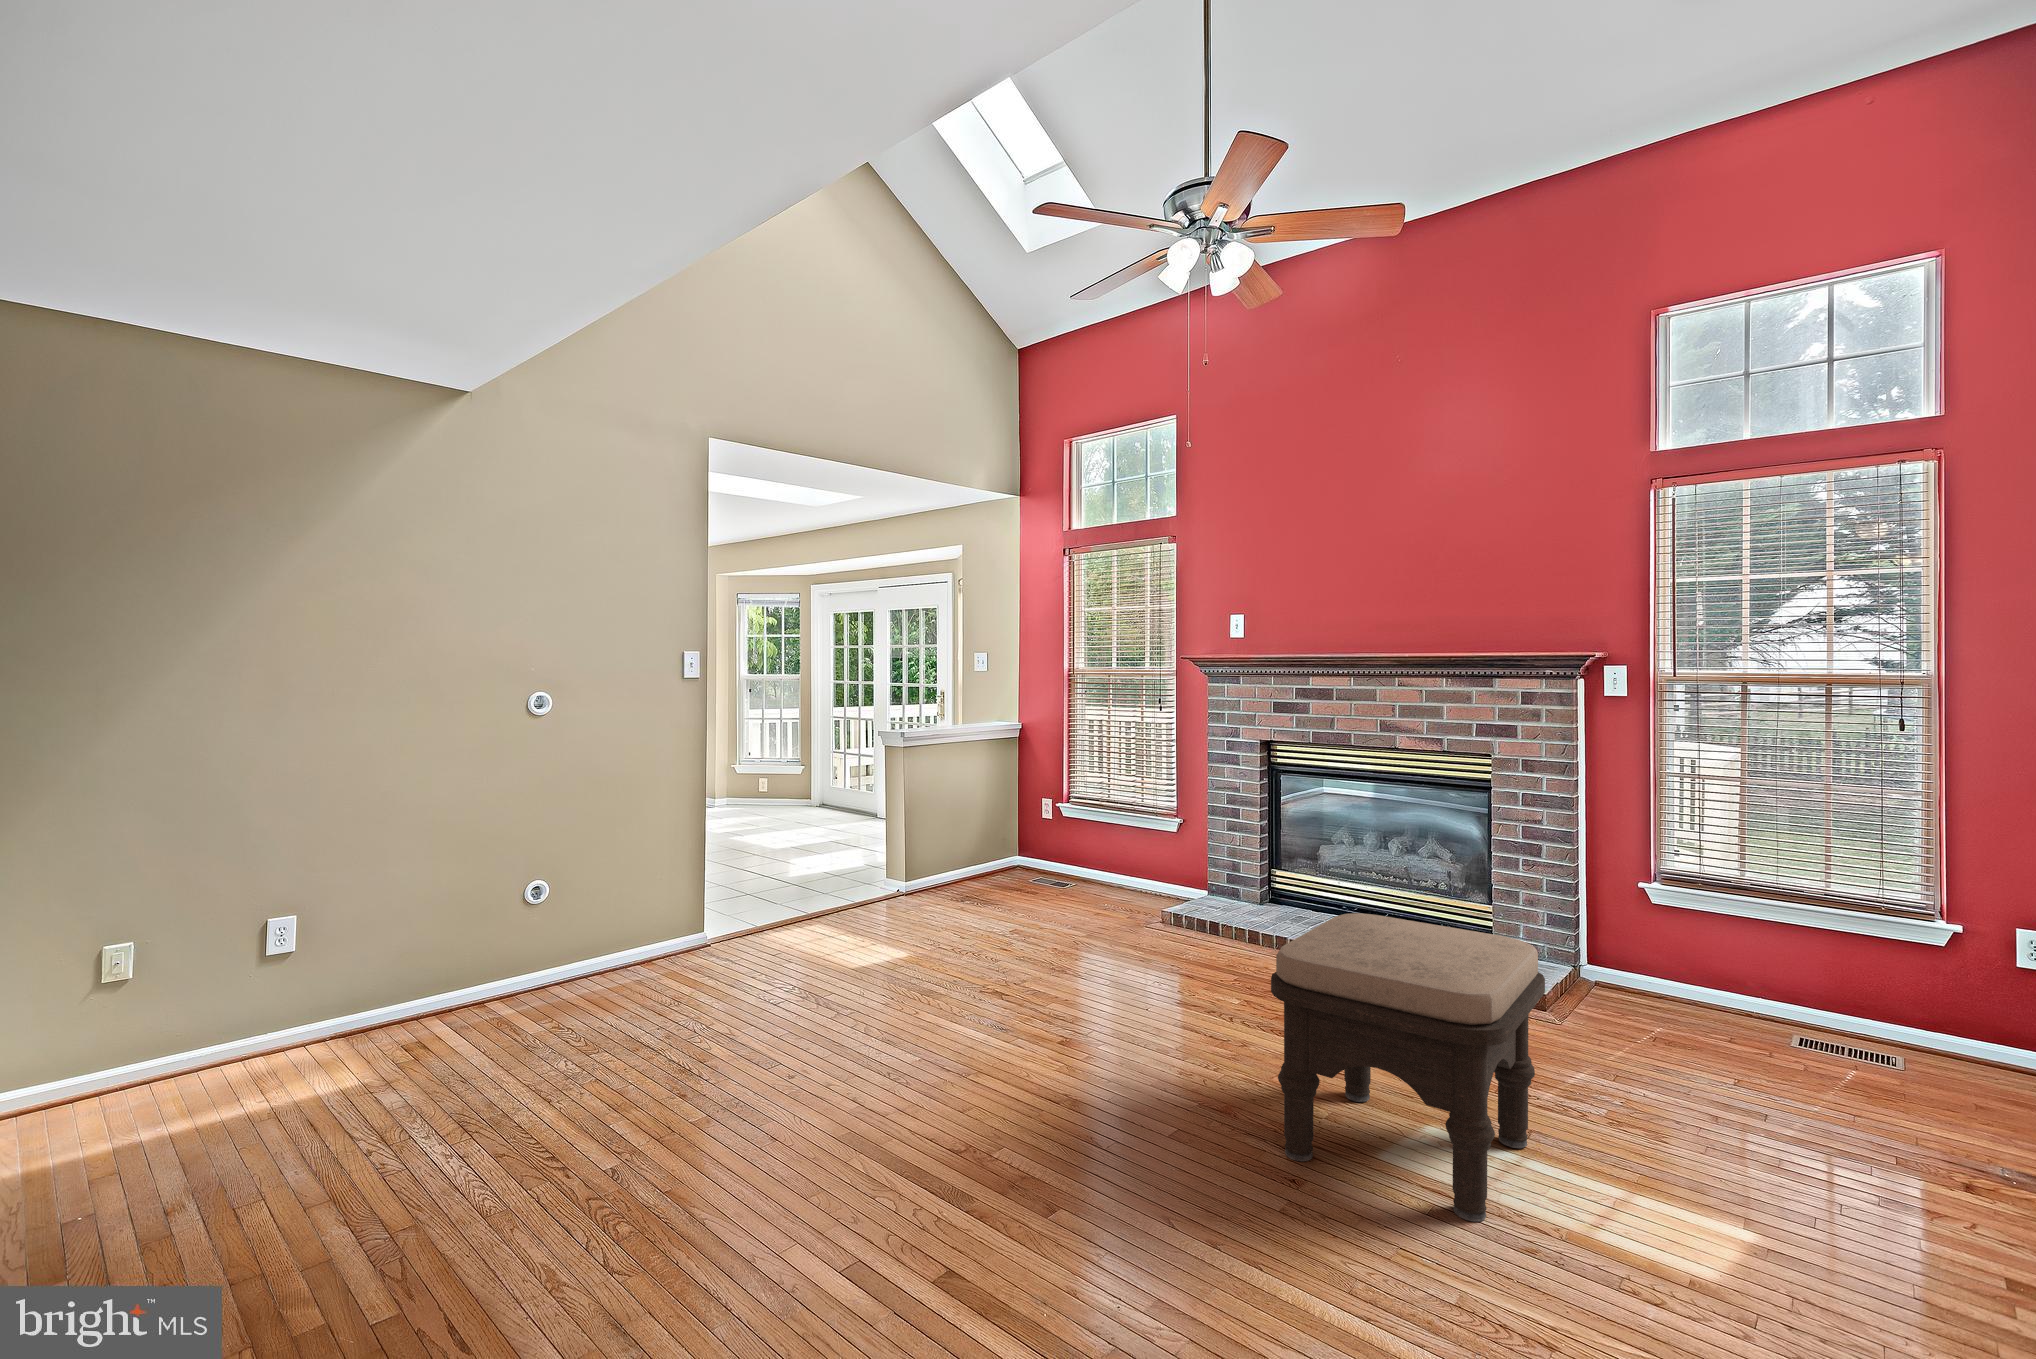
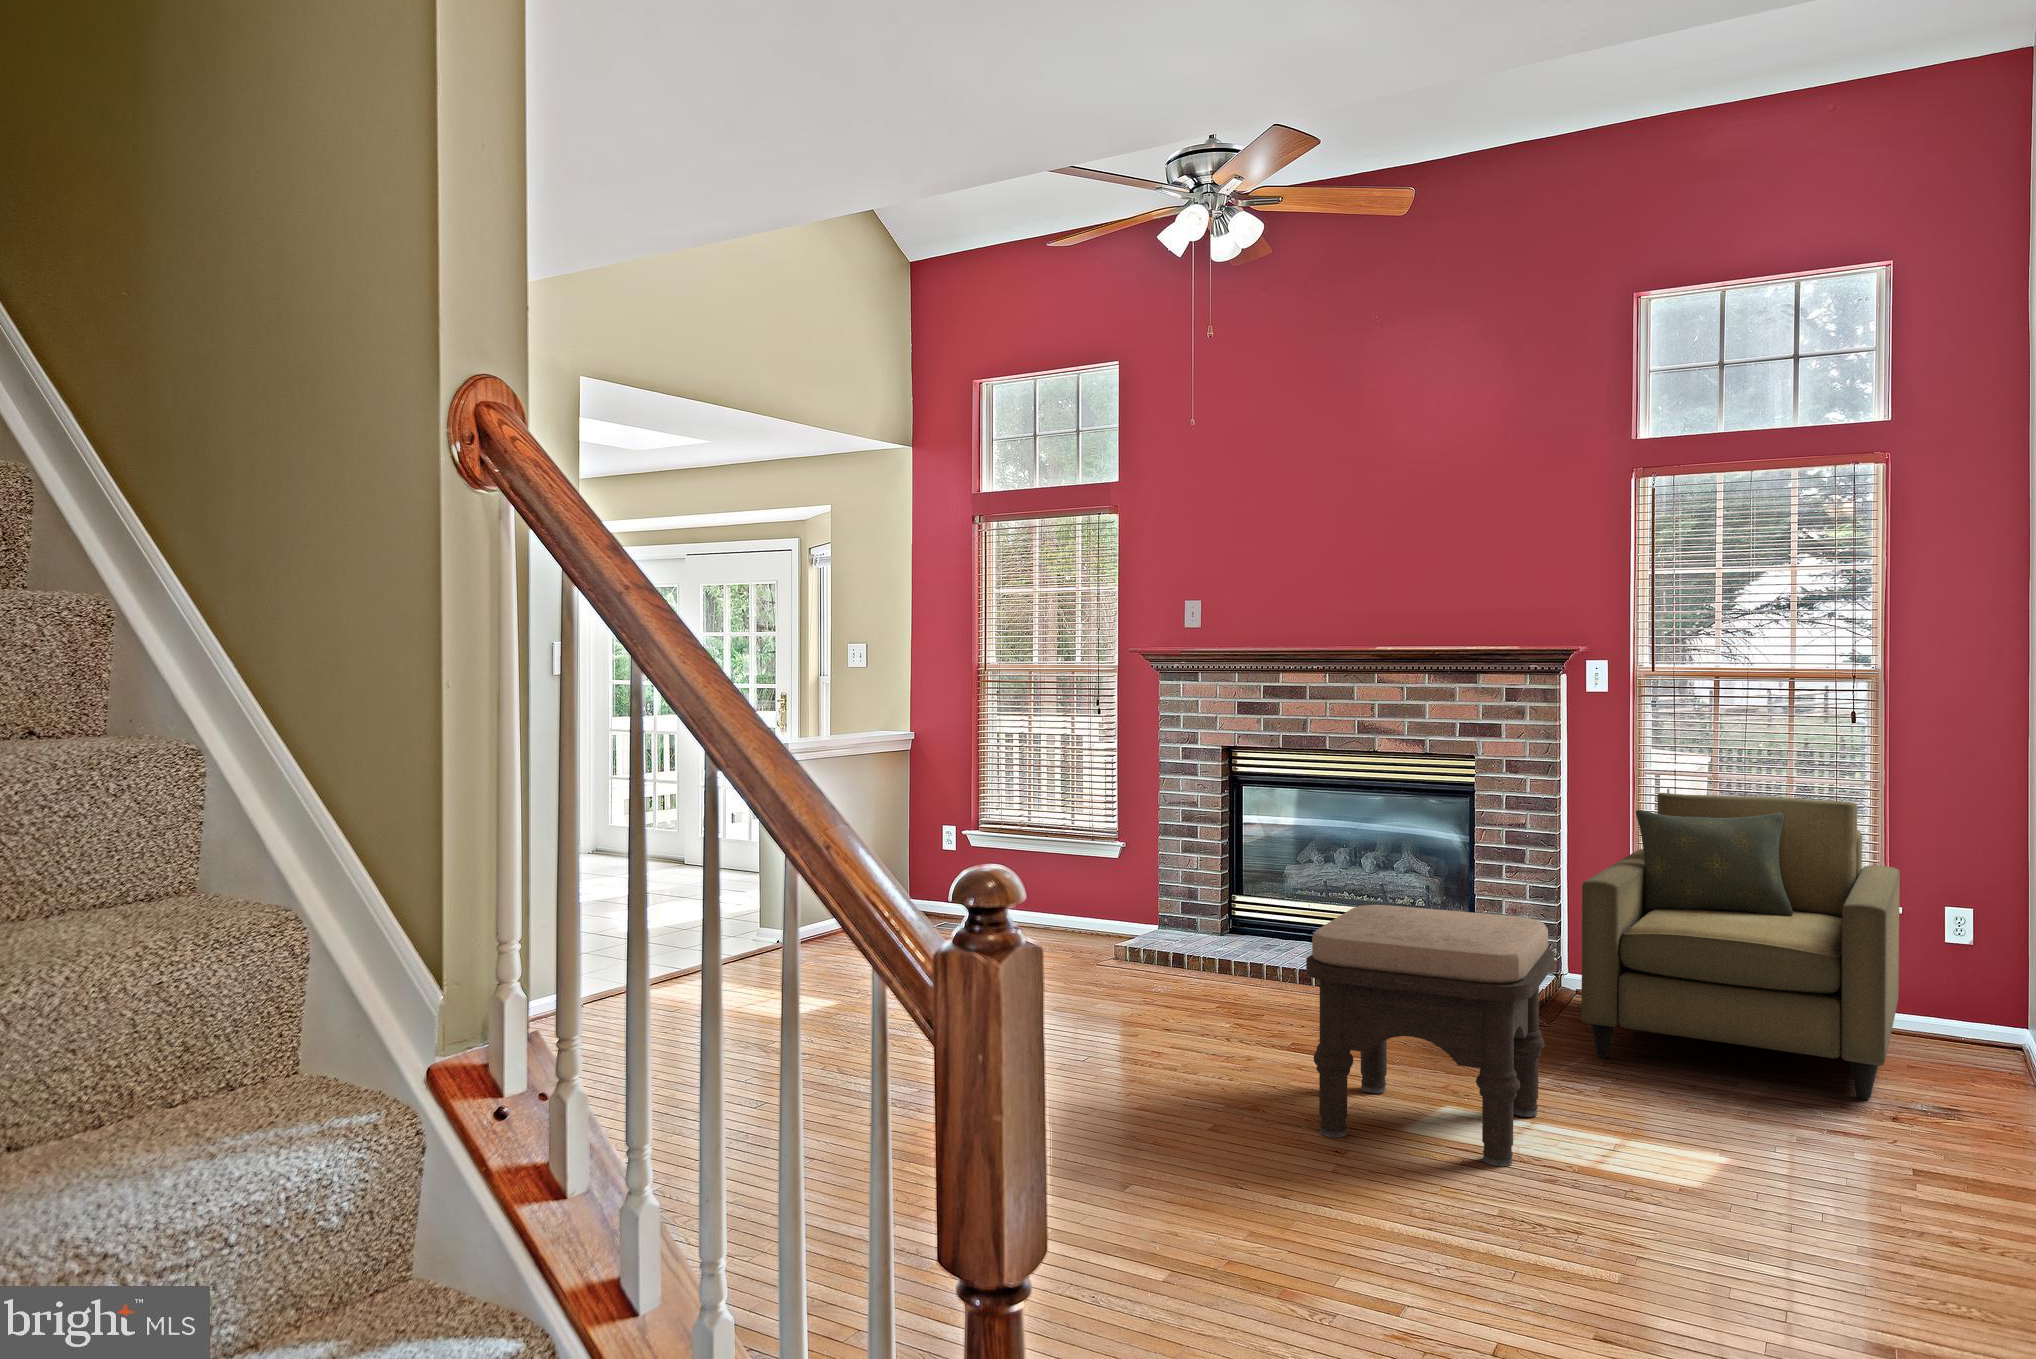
armchair: none [1588,798,1957,1153] -> present [1581,793,1900,1100]

